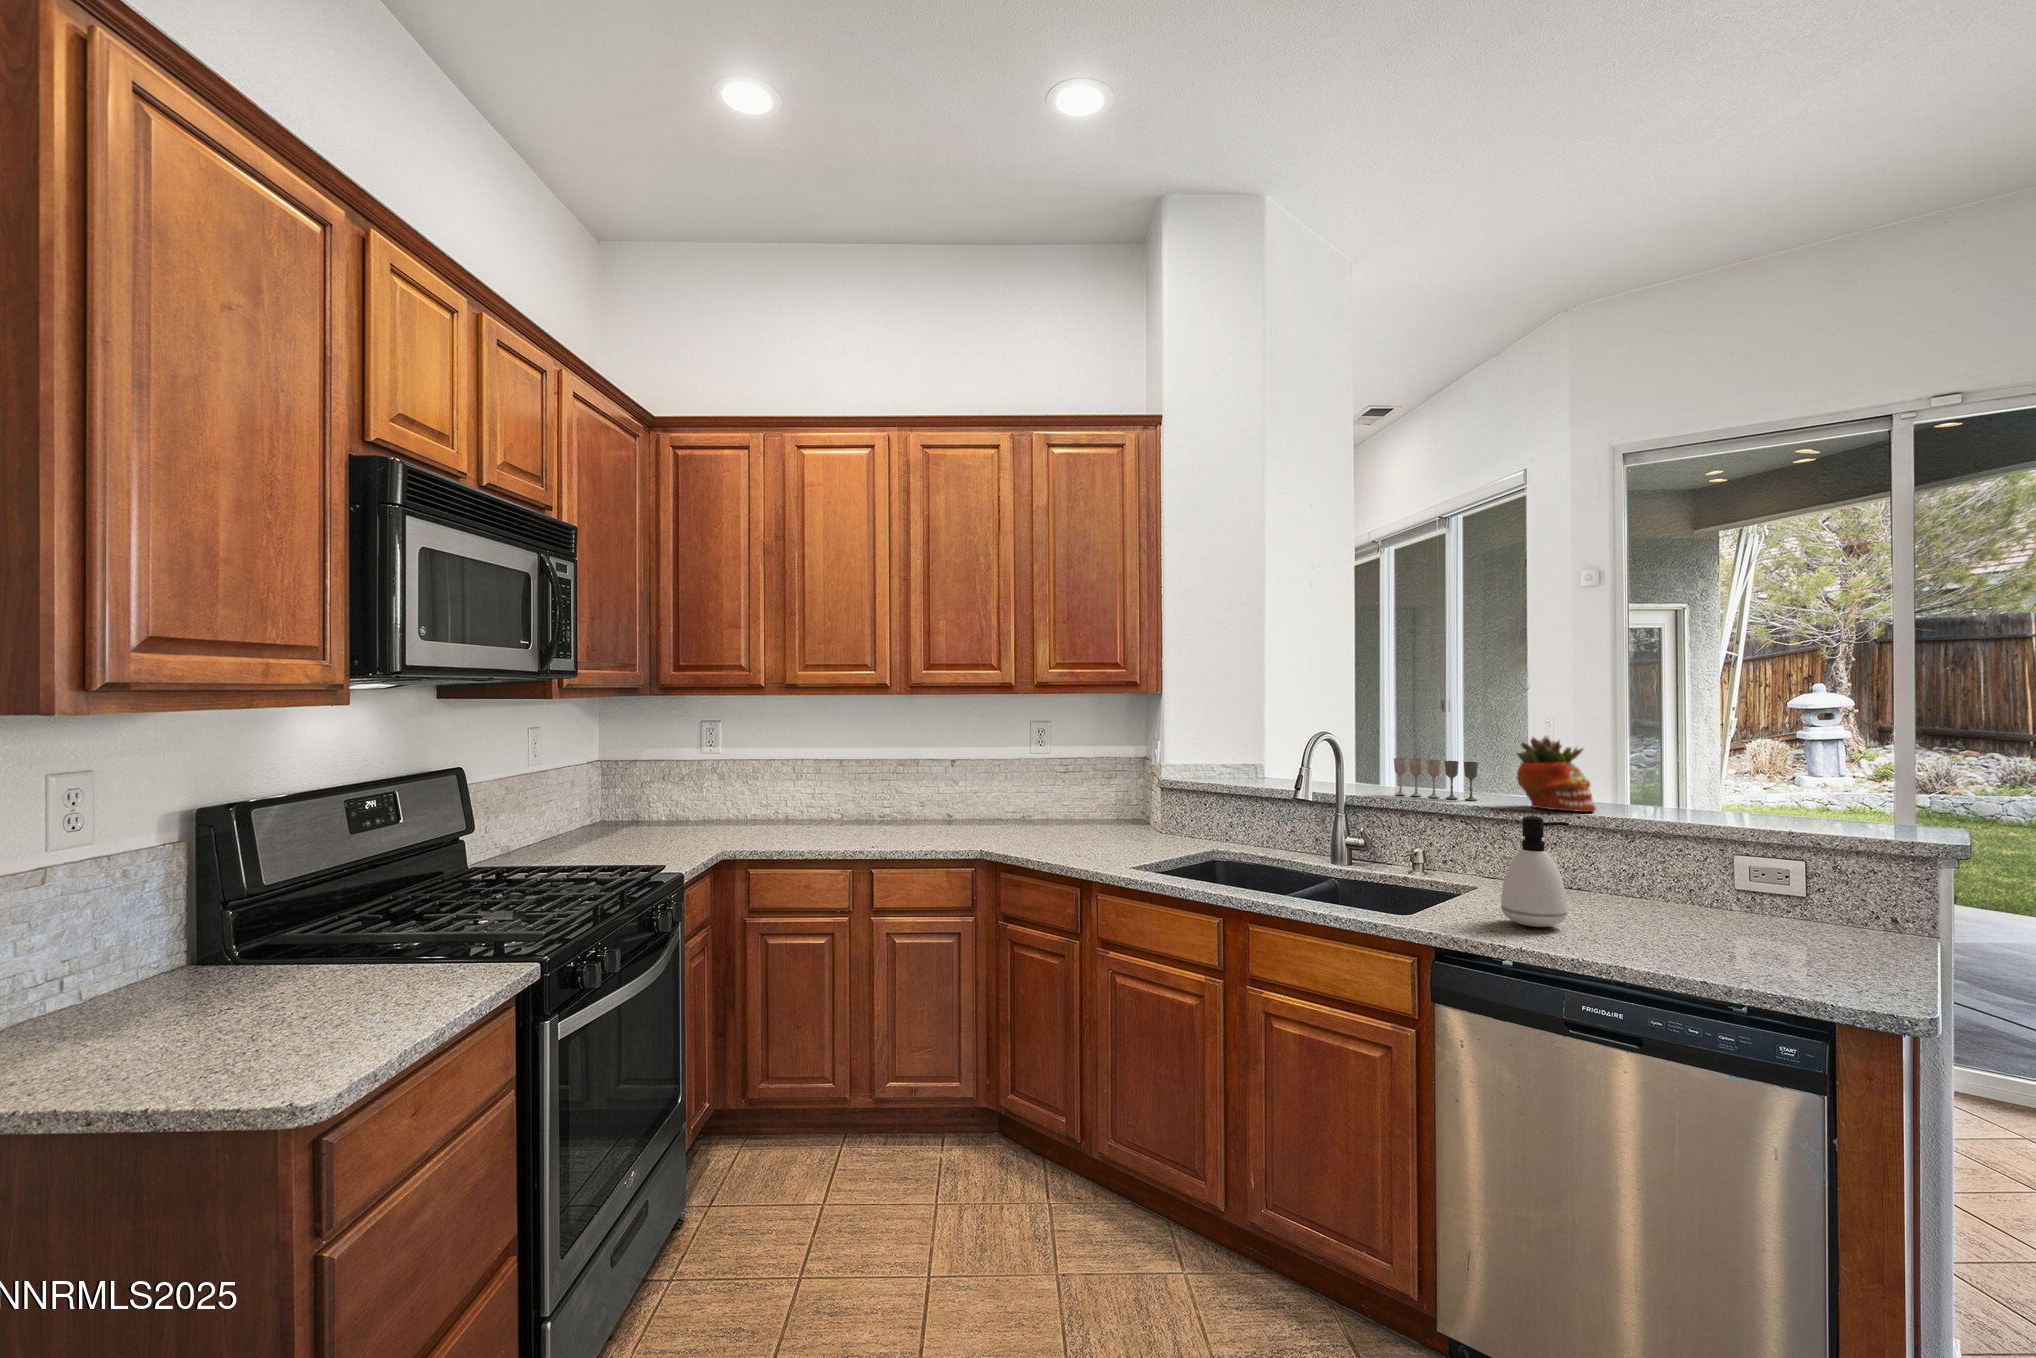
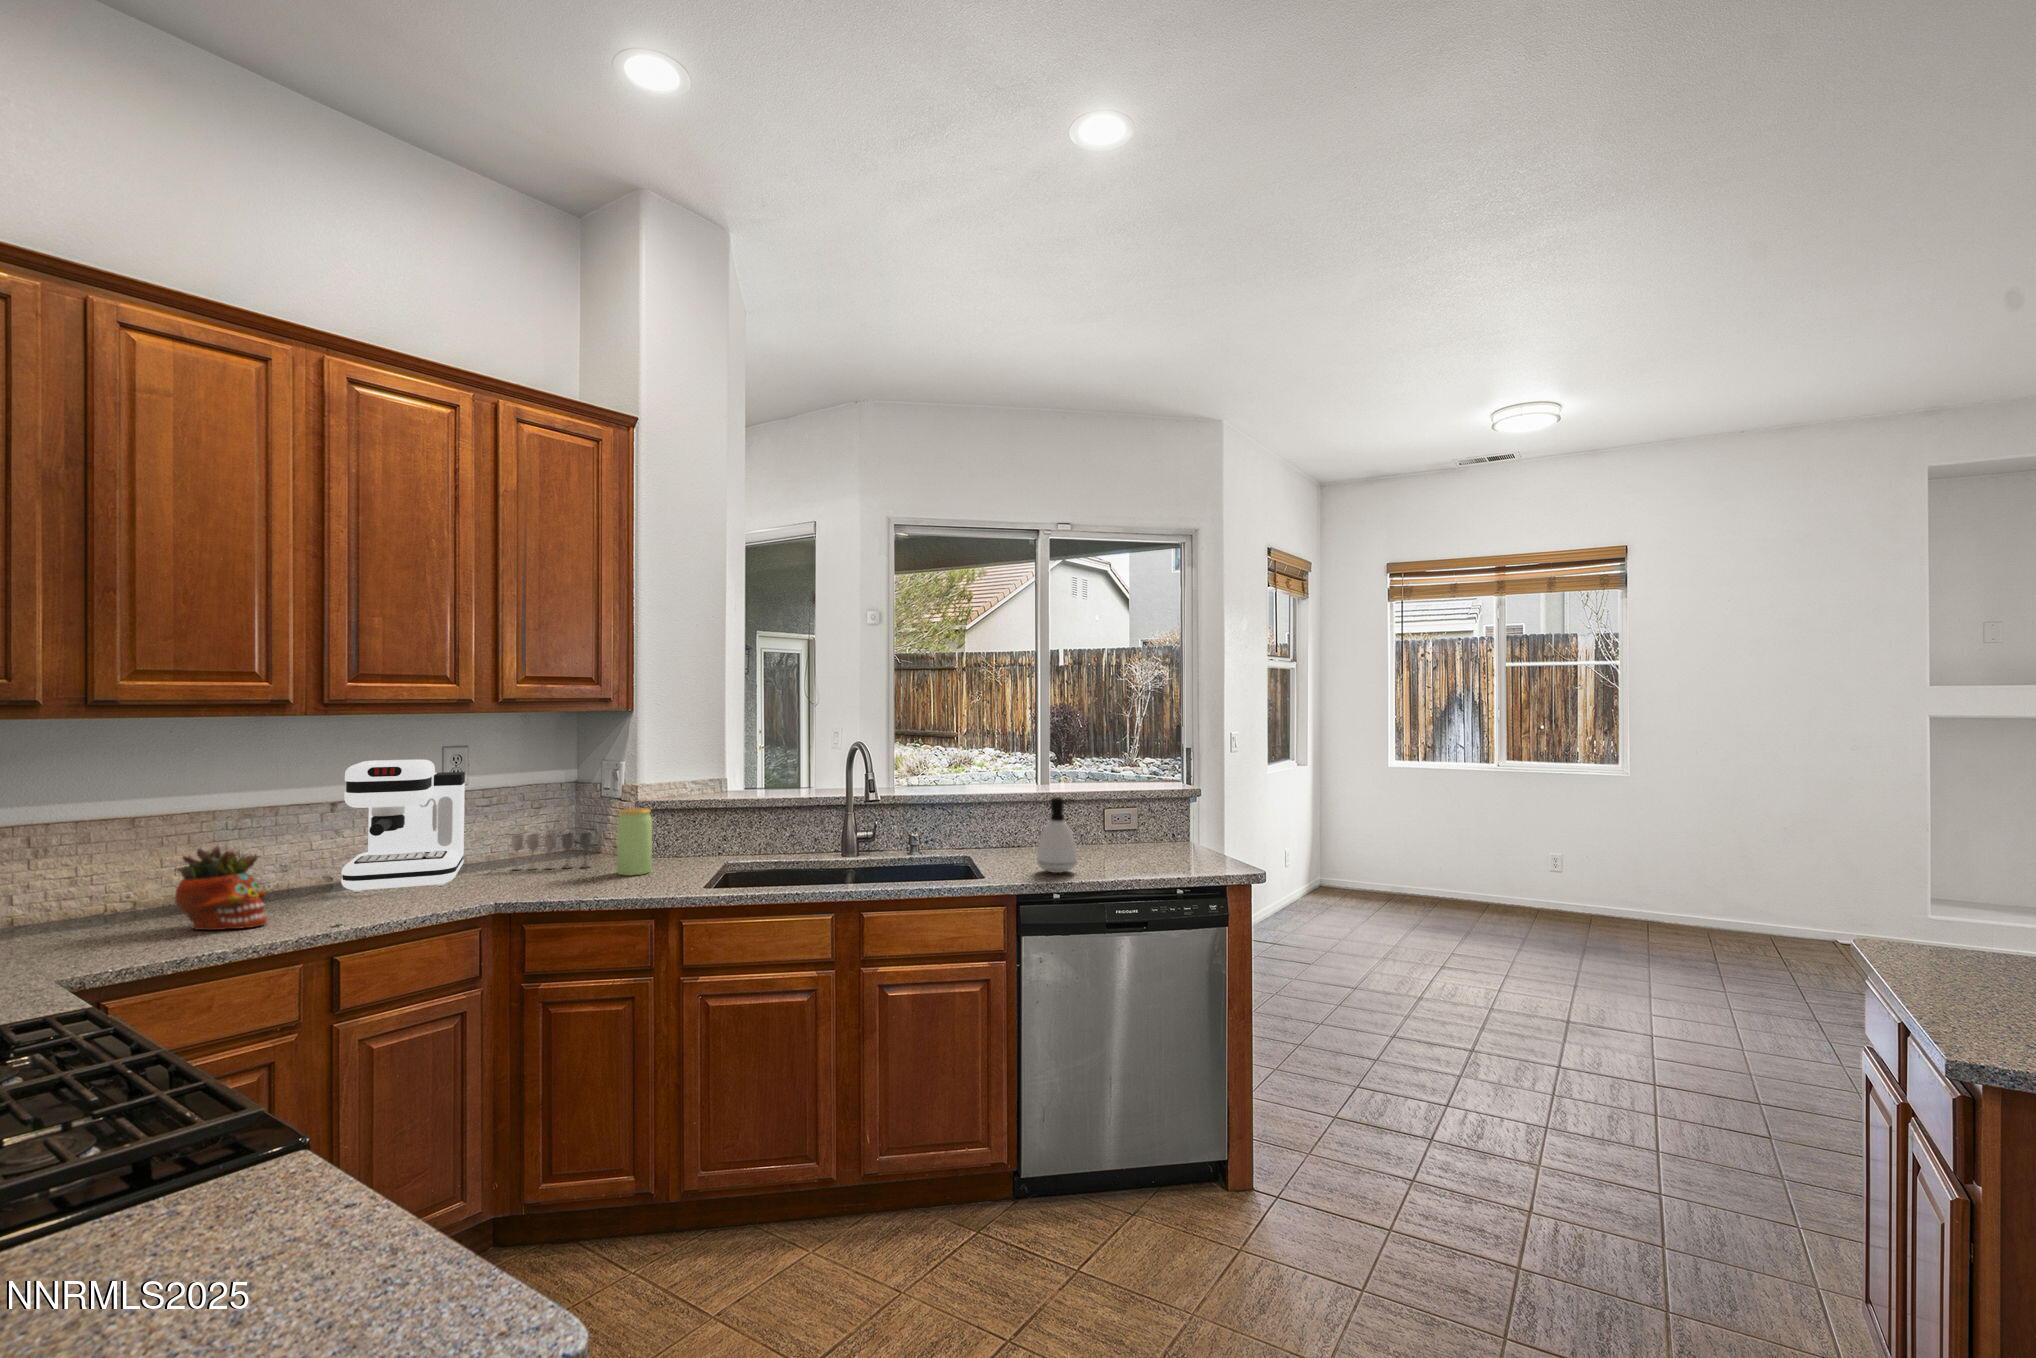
coffee maker: none [931,731,1027,834] -> present [341,759,465,892]
succulent planter: present [1517,736,1596,812] -> present [175,845,267,930]
wine glass: present [1394,758,1478,800] -> present [511,833,592,870]
jar: none [1103,785,1134,848] -> present [617,808,652,876]

